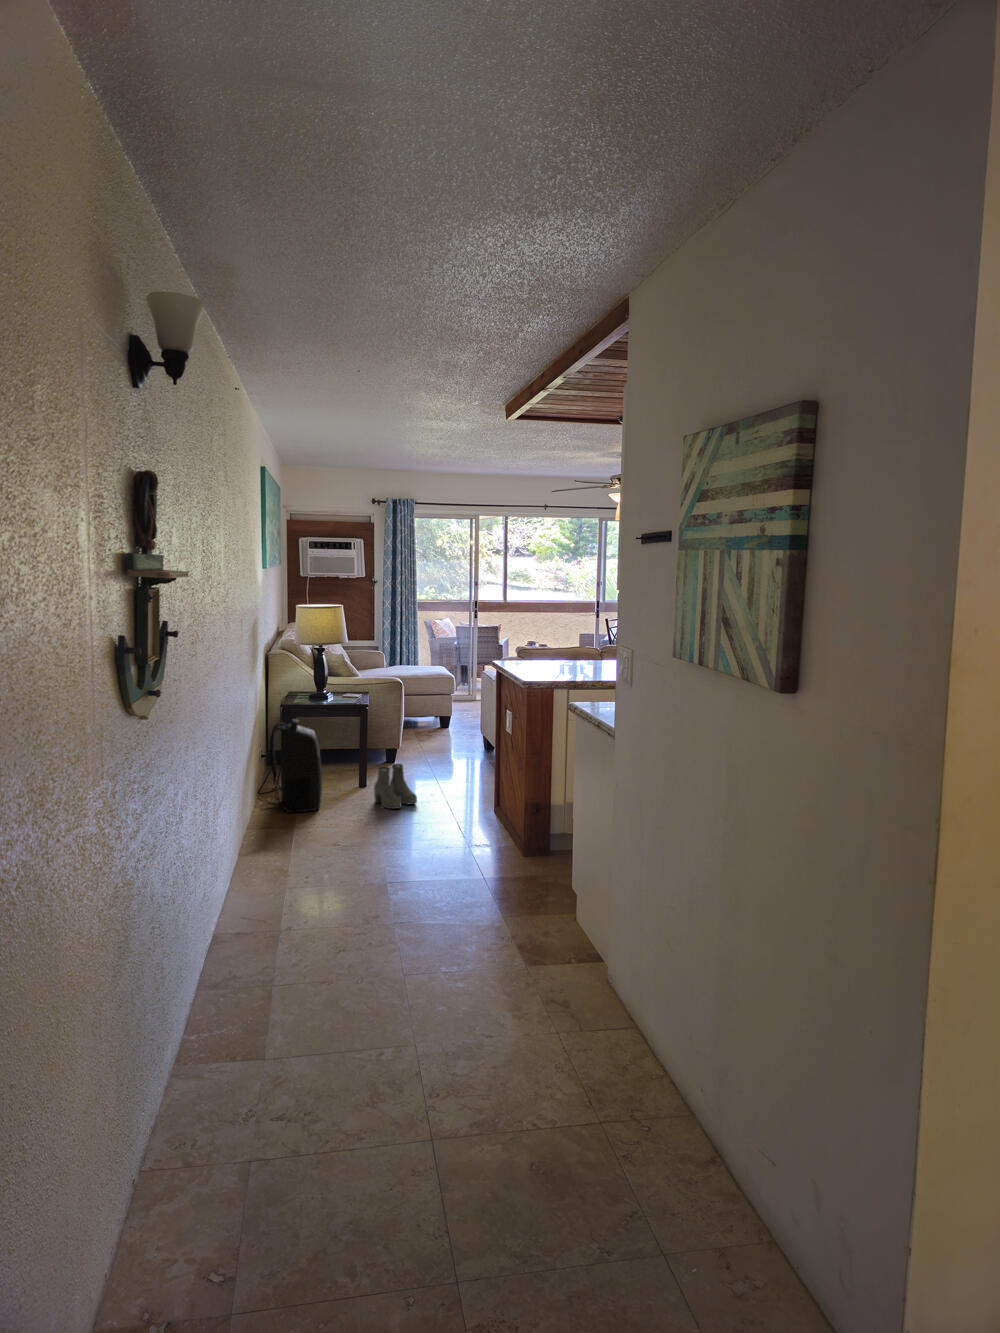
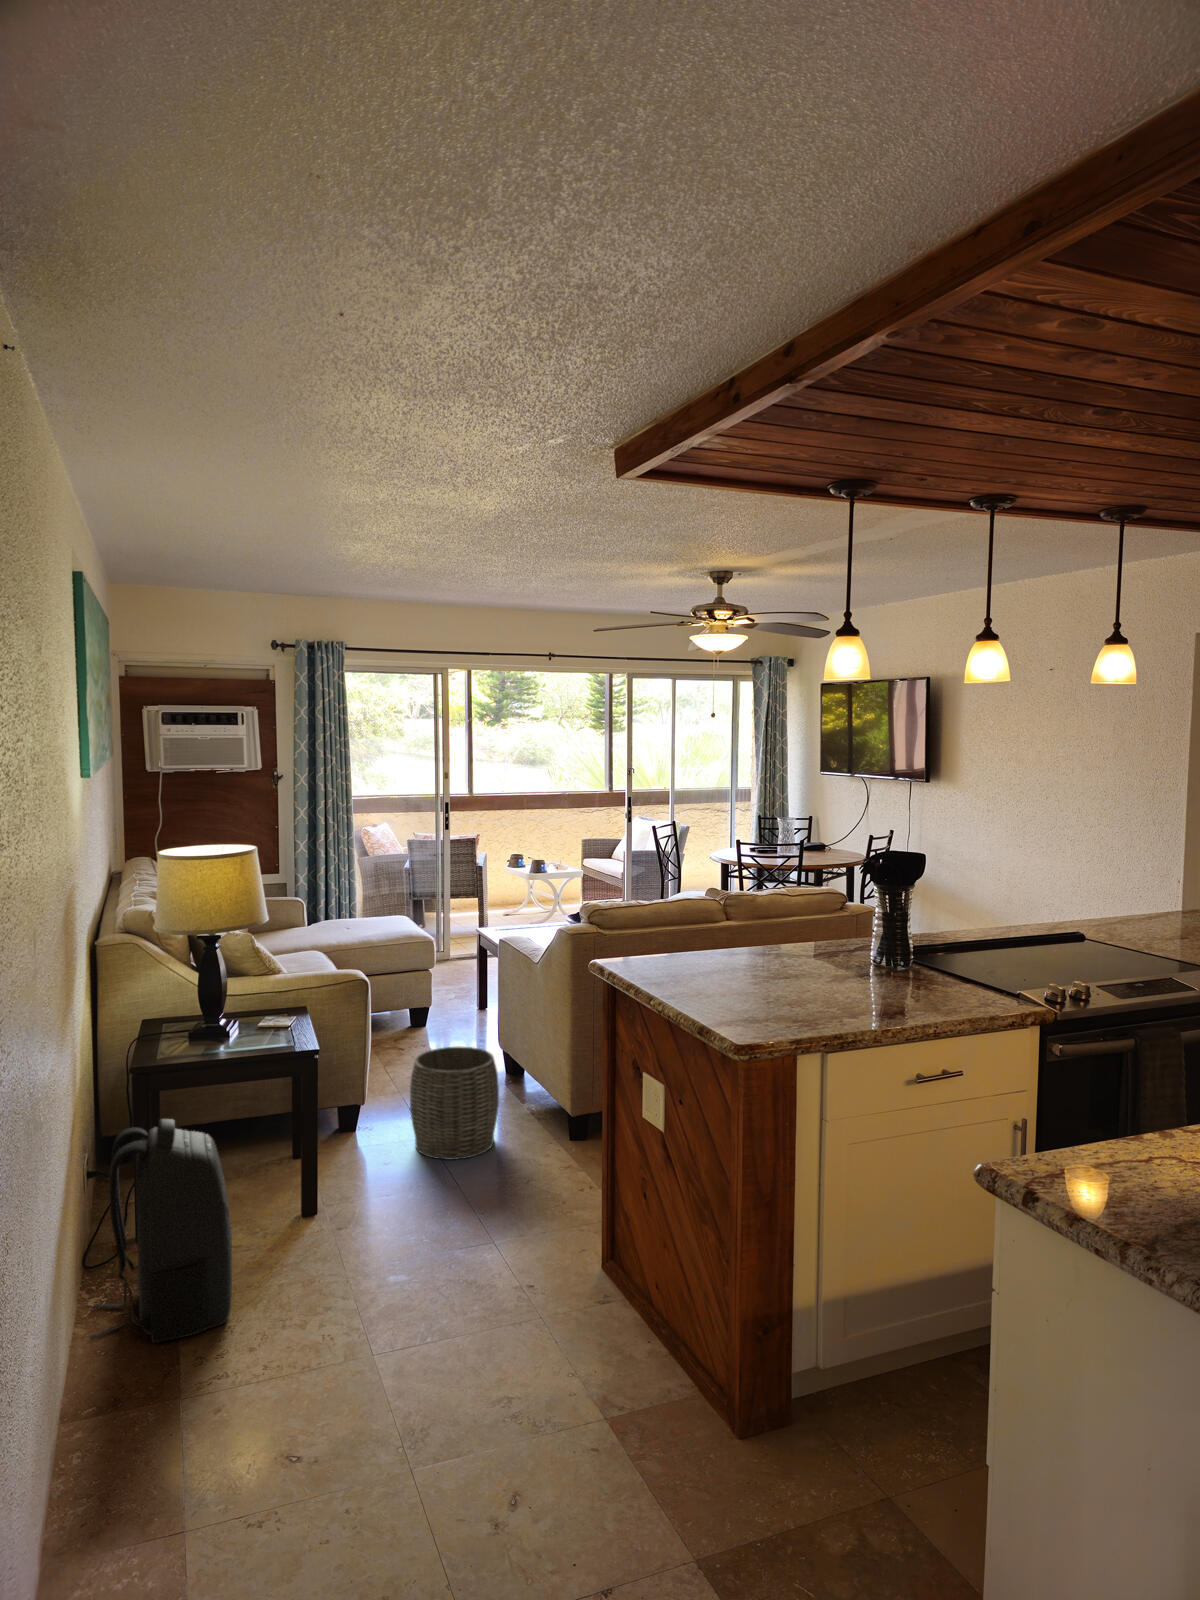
woven basket: none [421,720,467,775] -> present [410,1047,499,1160]
boots: present [374,764,417,809] -> none [345,1180,440,1294]

